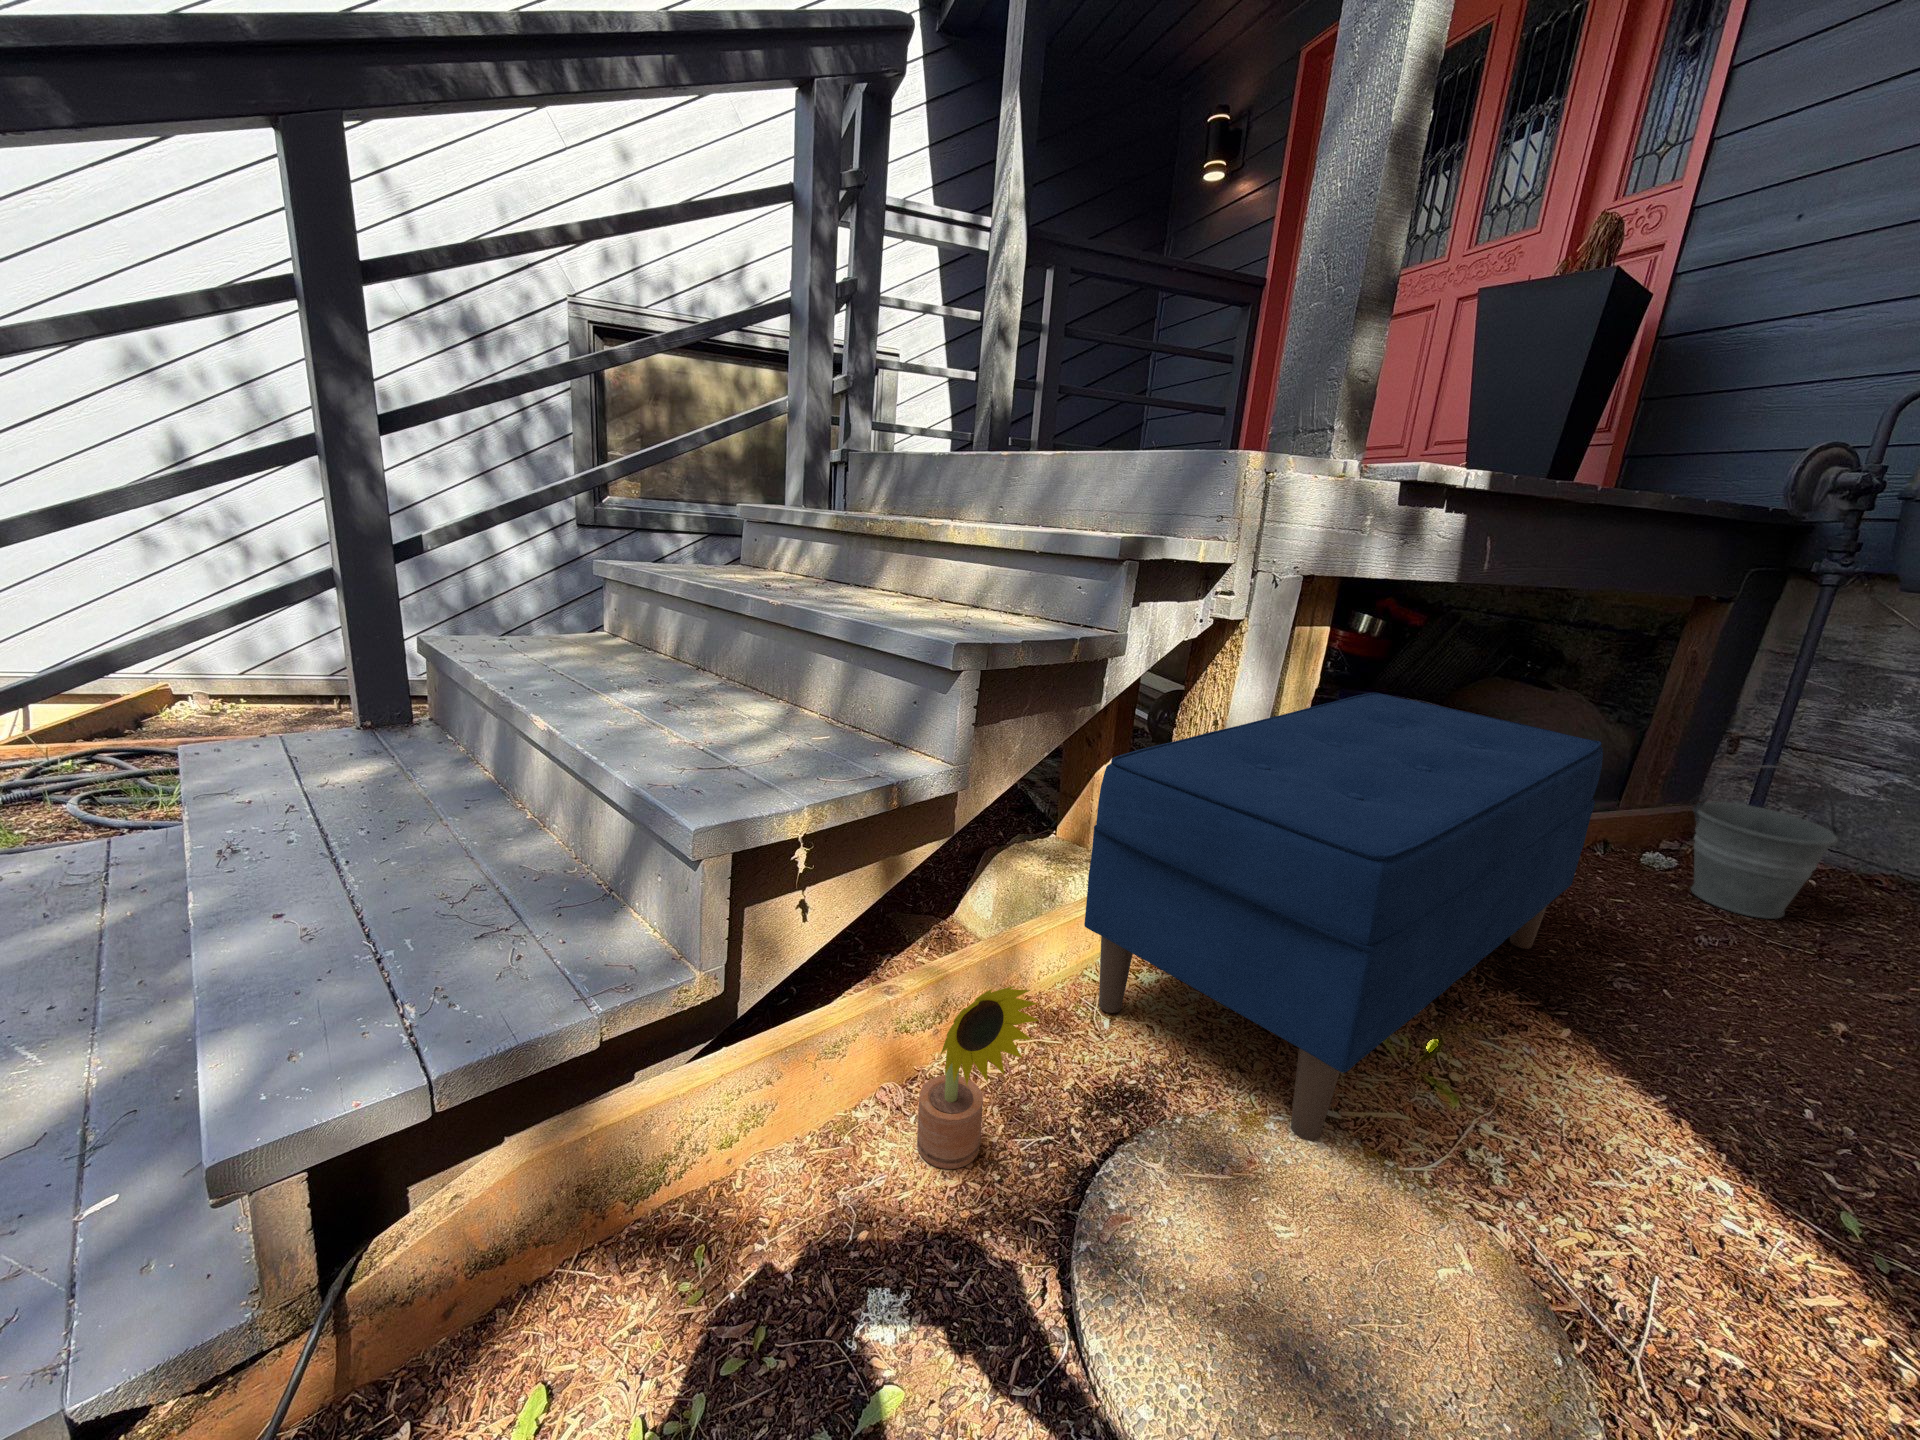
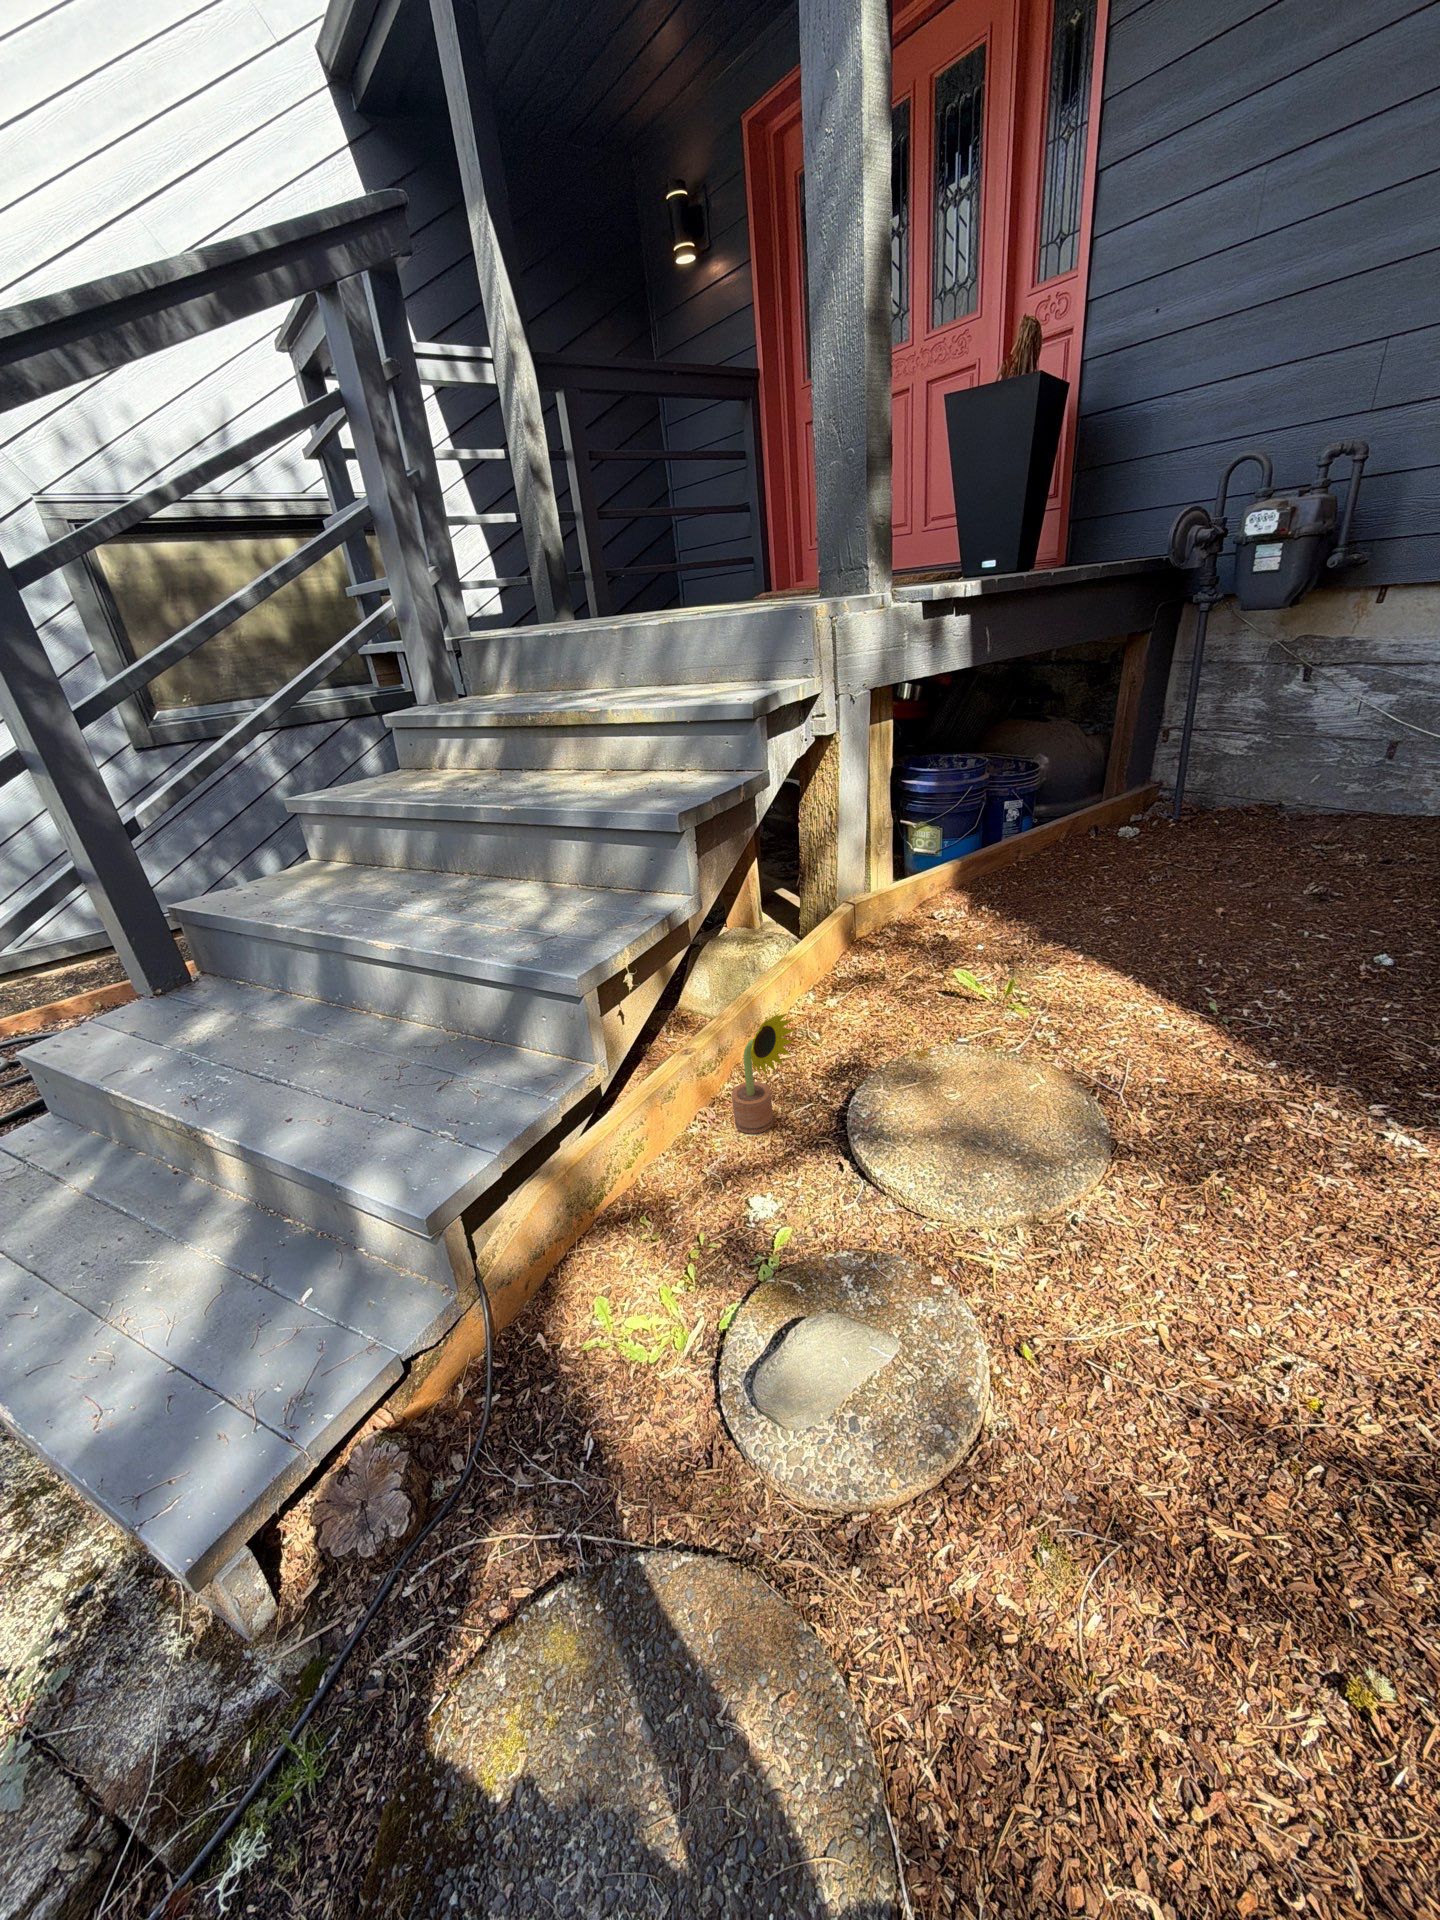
bench: present [1084,693,1603,1141] -> none [781,761,1081,1058]
bucket: present [1691,765,1846,919] -> none [1145,749,1234,855]

